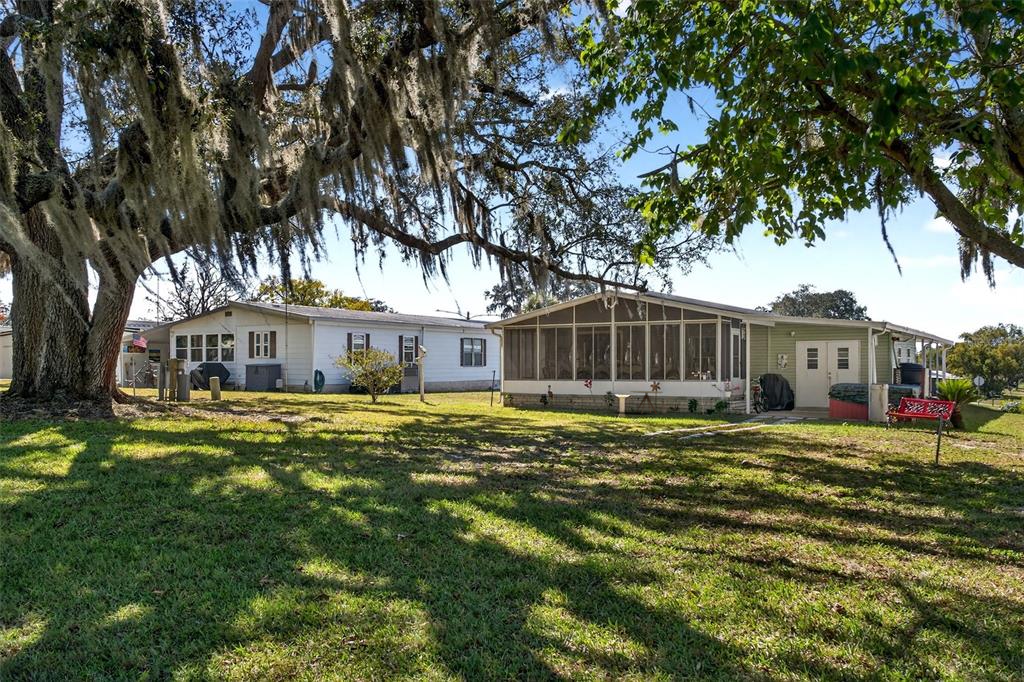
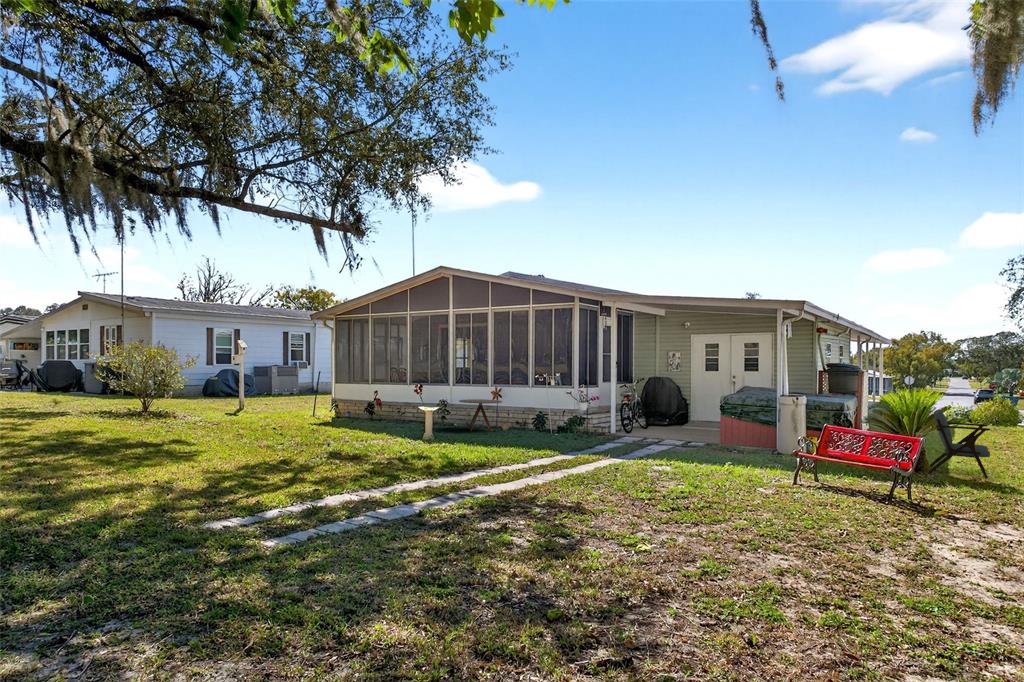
lounge chair: none [970,393,1008,434] -> present [929,410,990,478]

